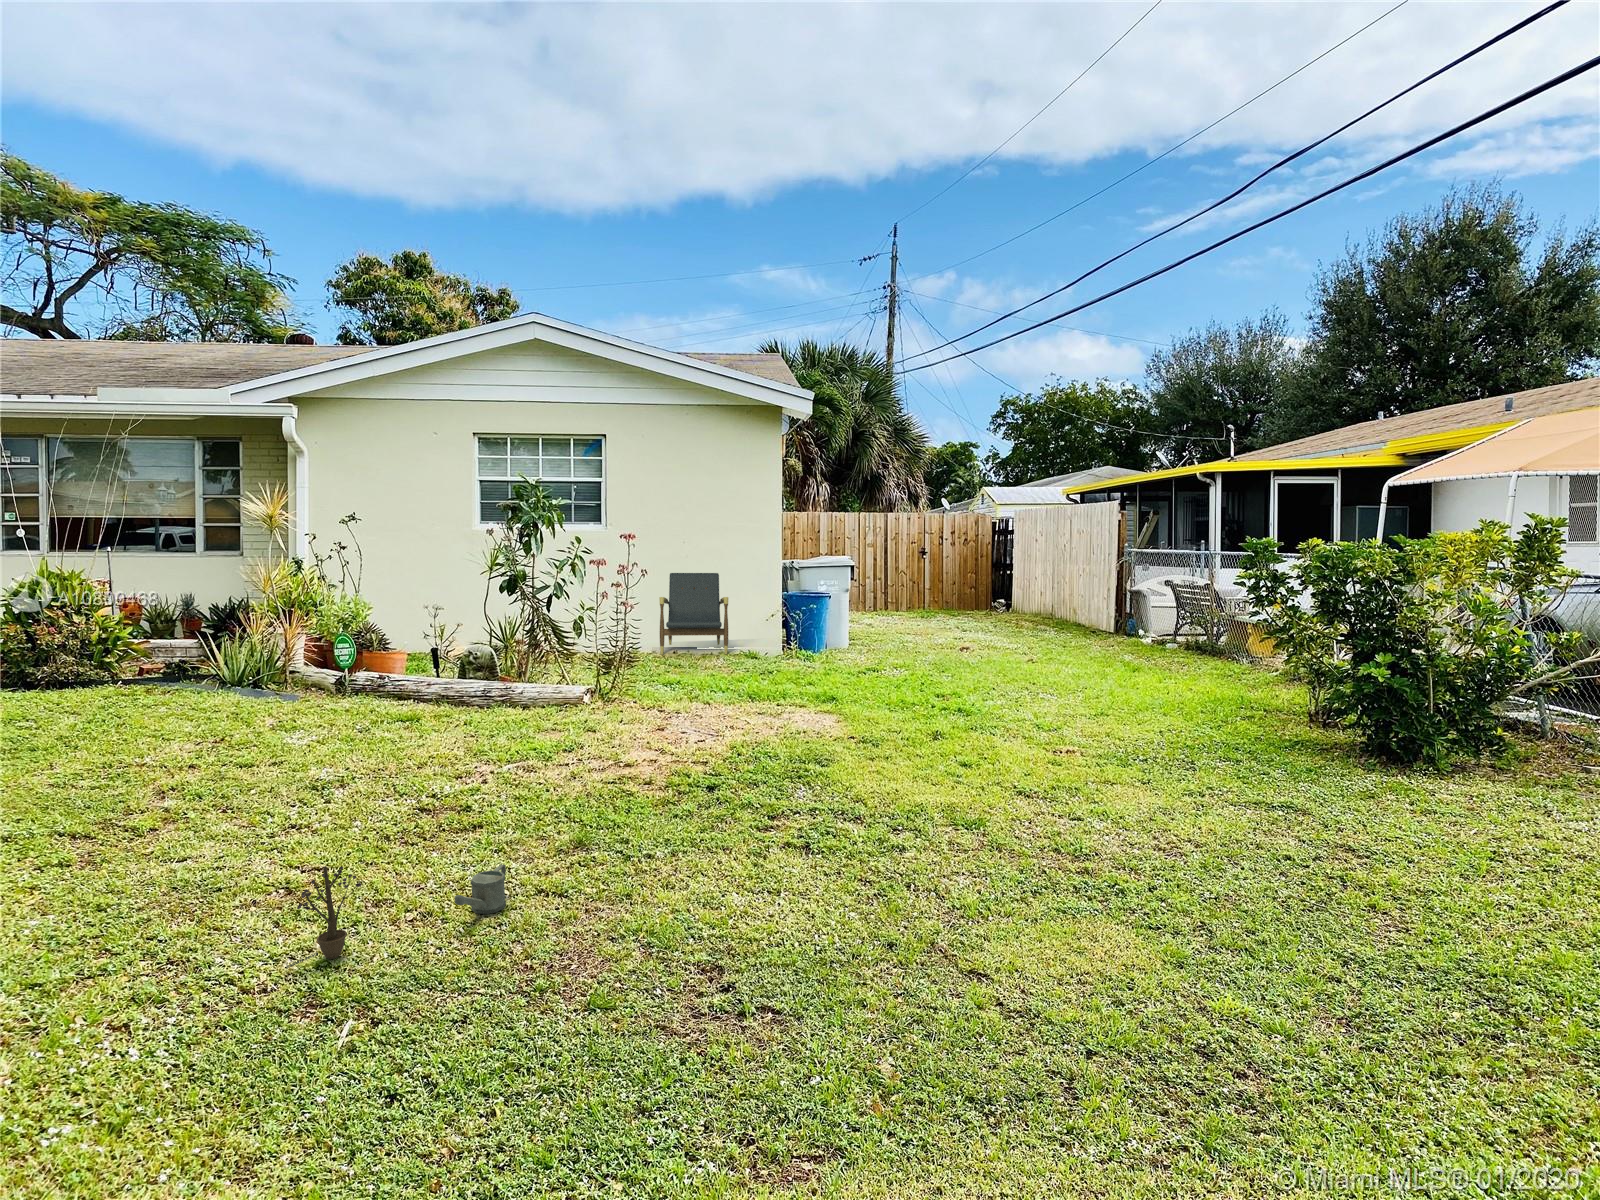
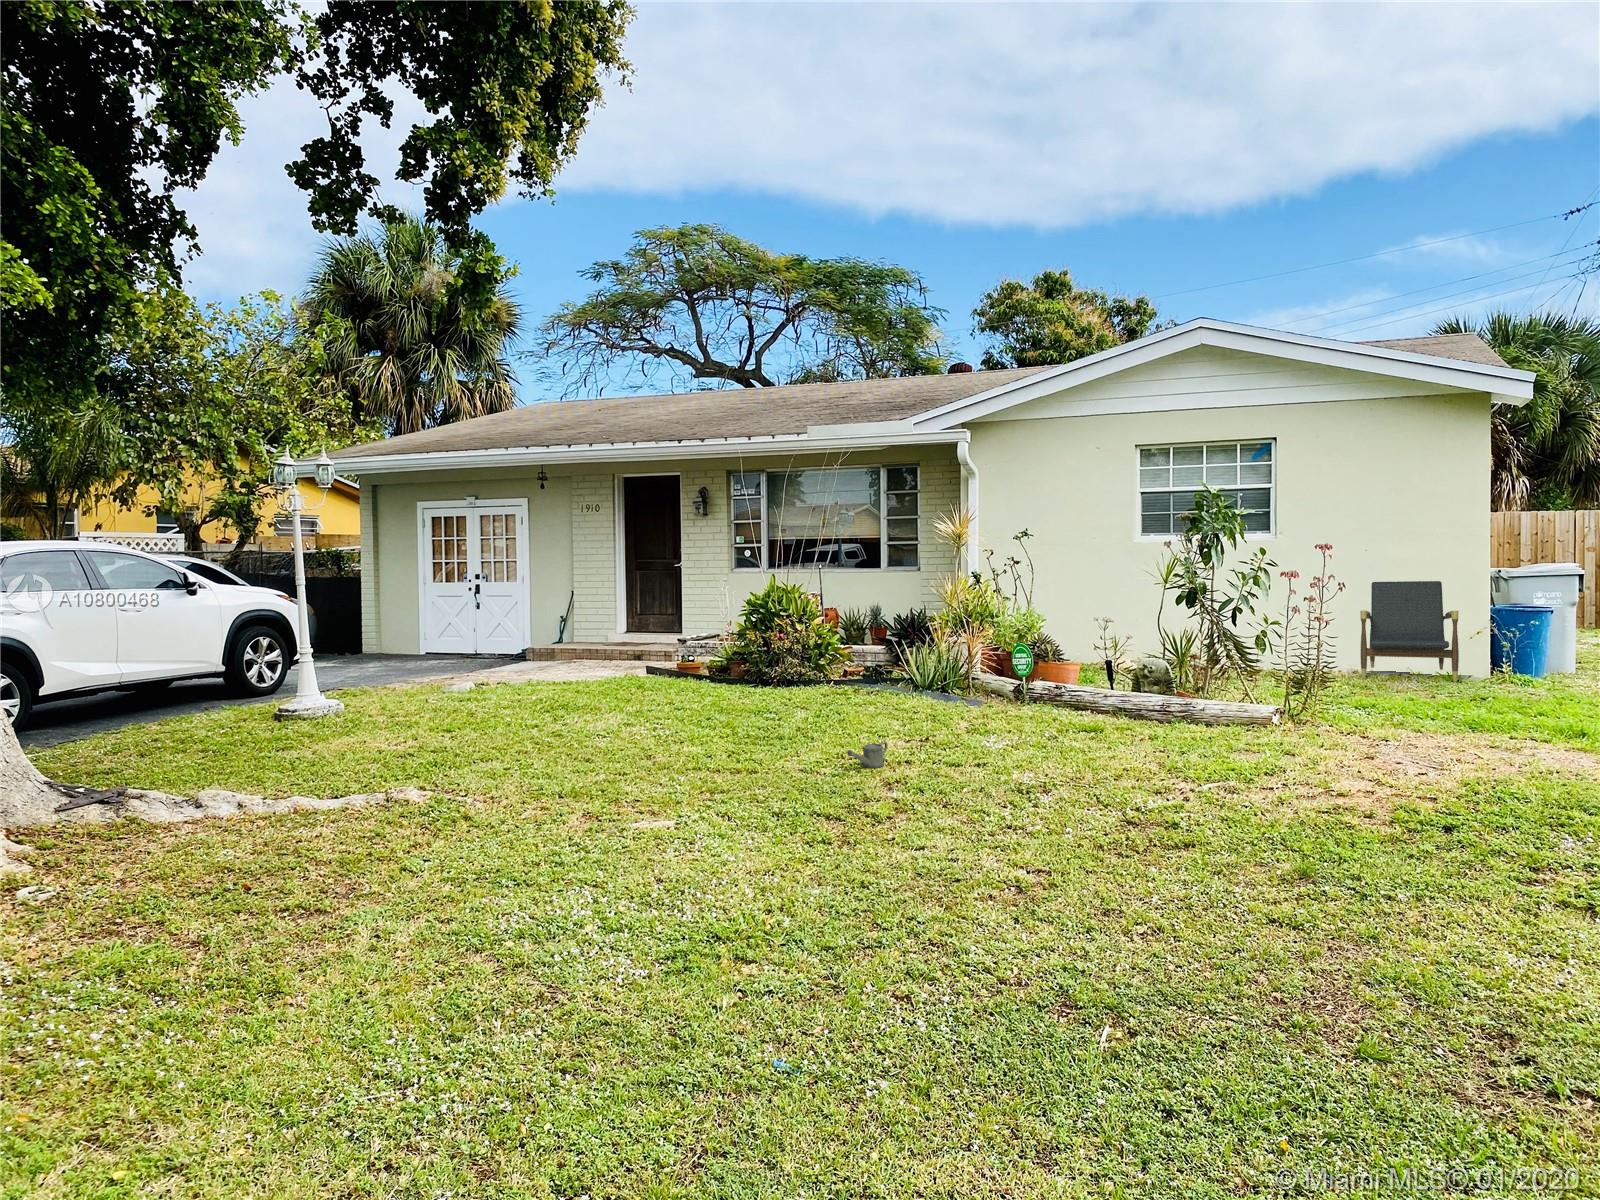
watering can: present [455,864,506,914] -> present [847,742,887,768]
decorative plant: present [287,866,361,968] -> none [1039,858,1102,946]

